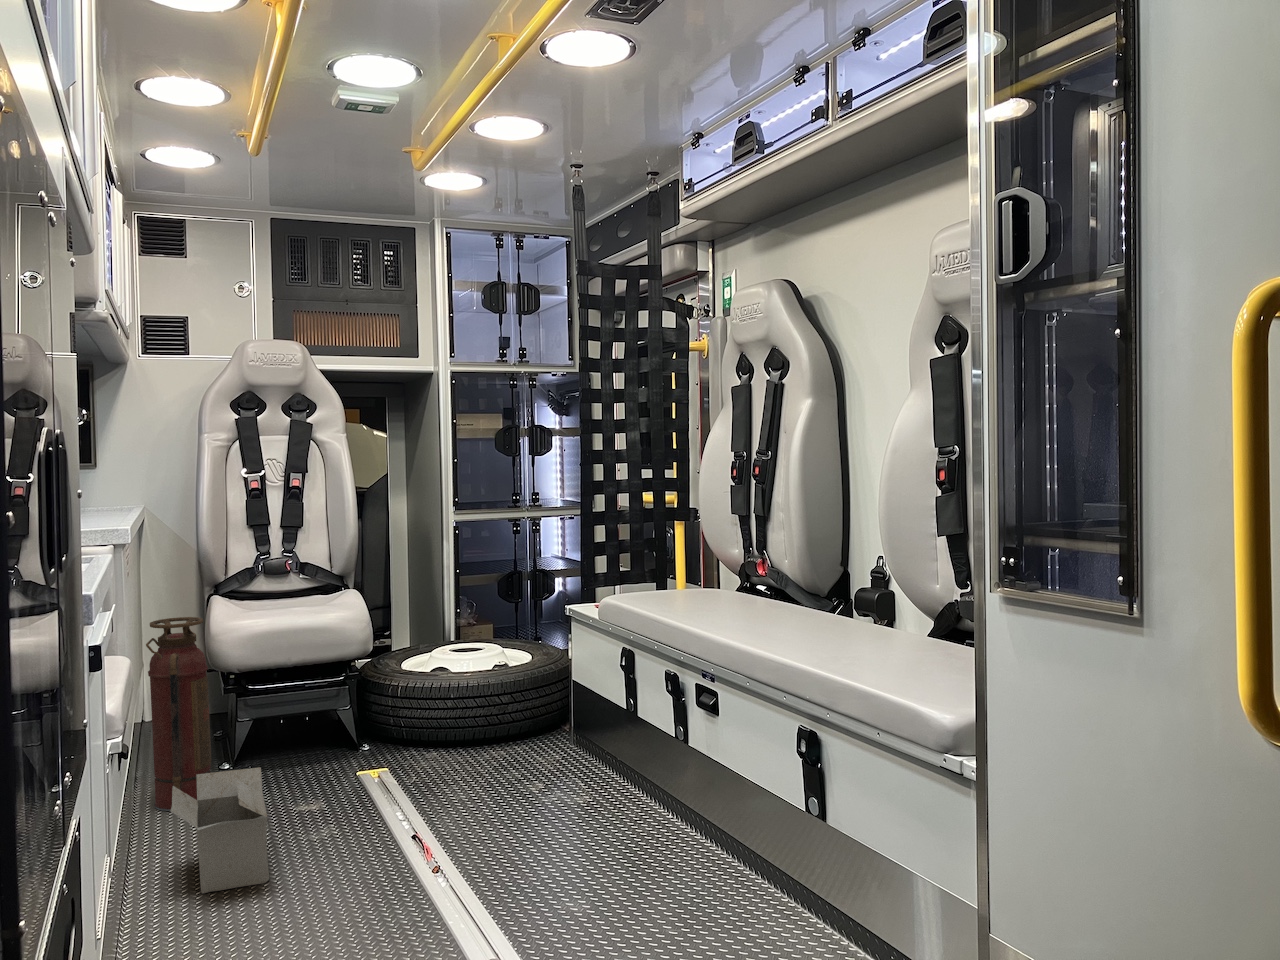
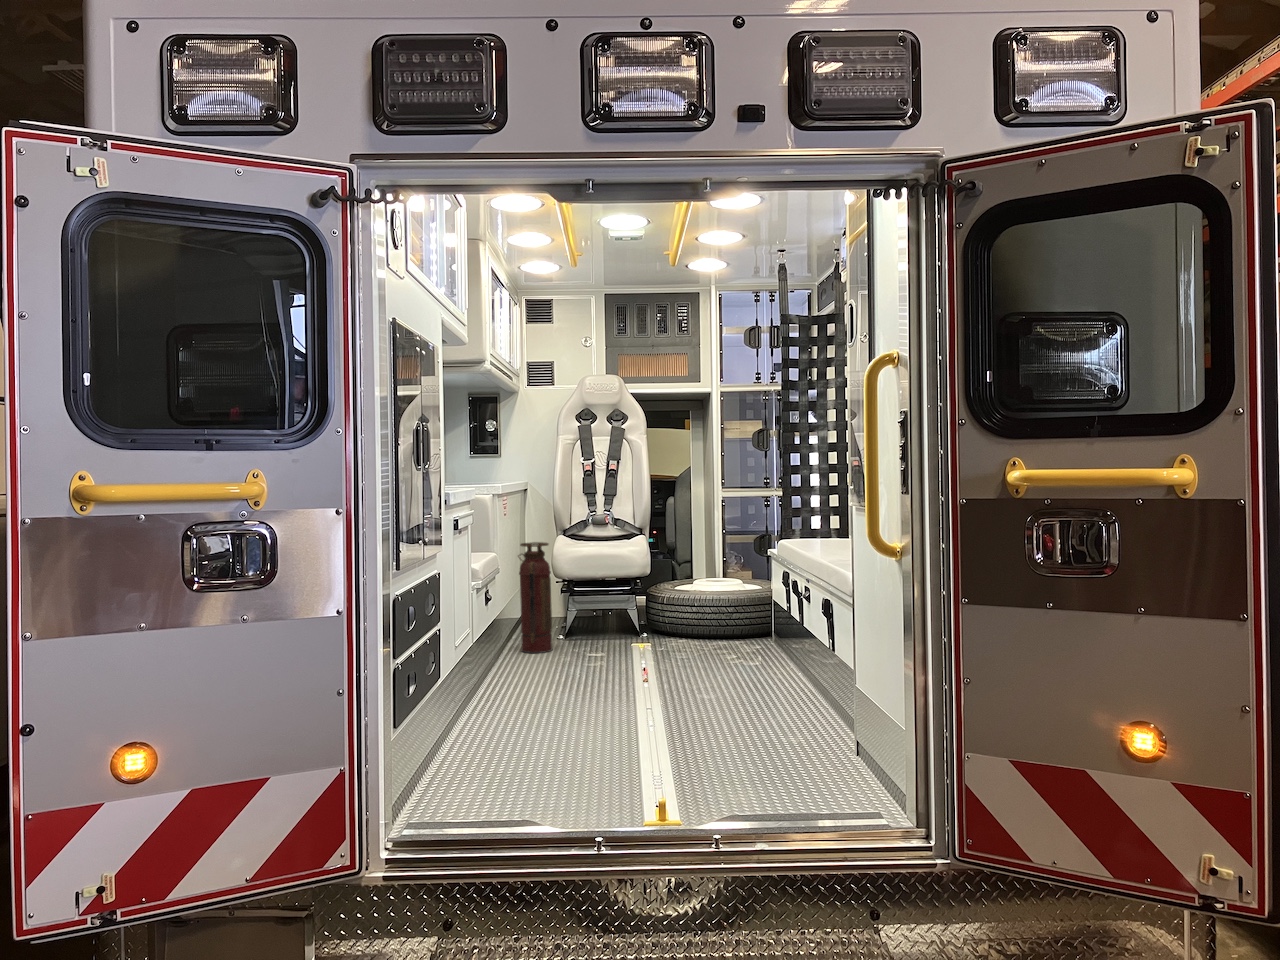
cardboard box: present [171,767,269,894] -> none [520,625,572,684]

